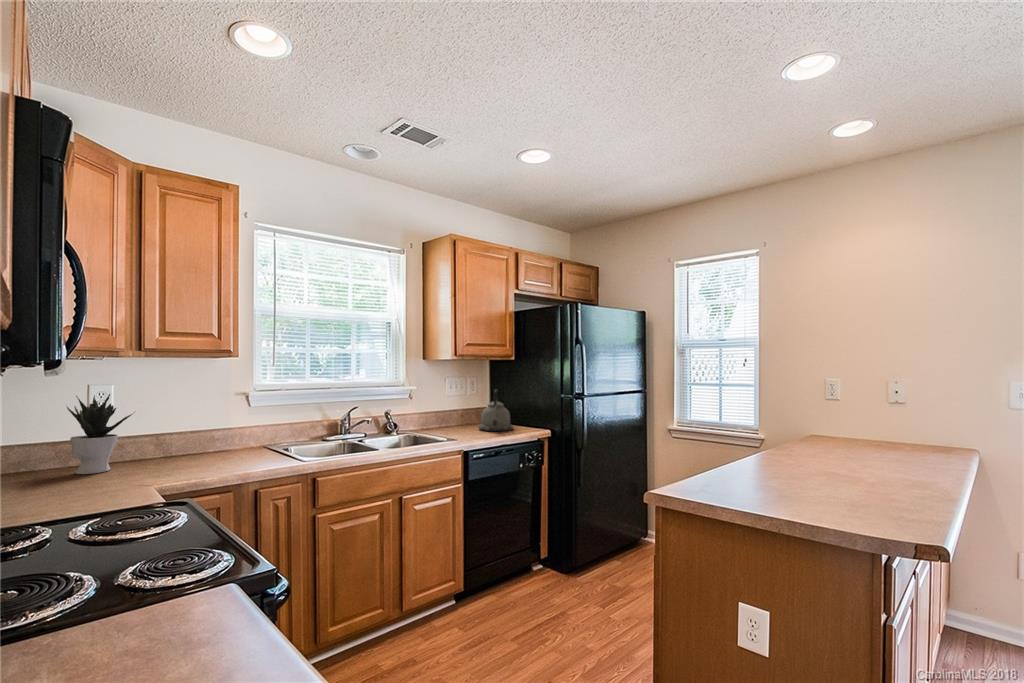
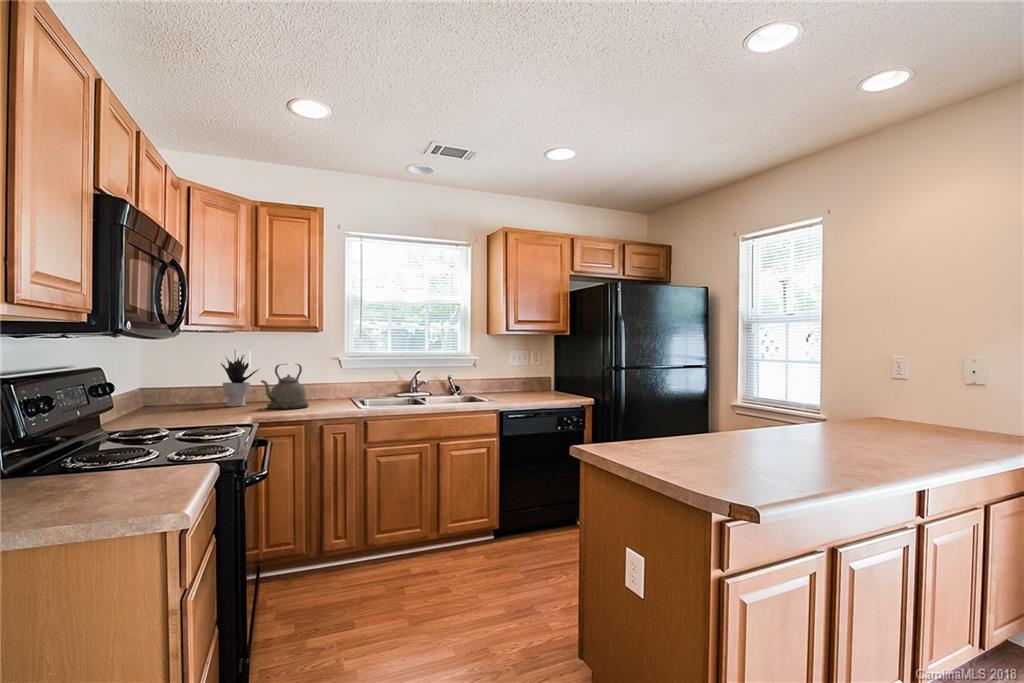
kettle: present [479,389,513,431] -> present [261,364,309,409]

